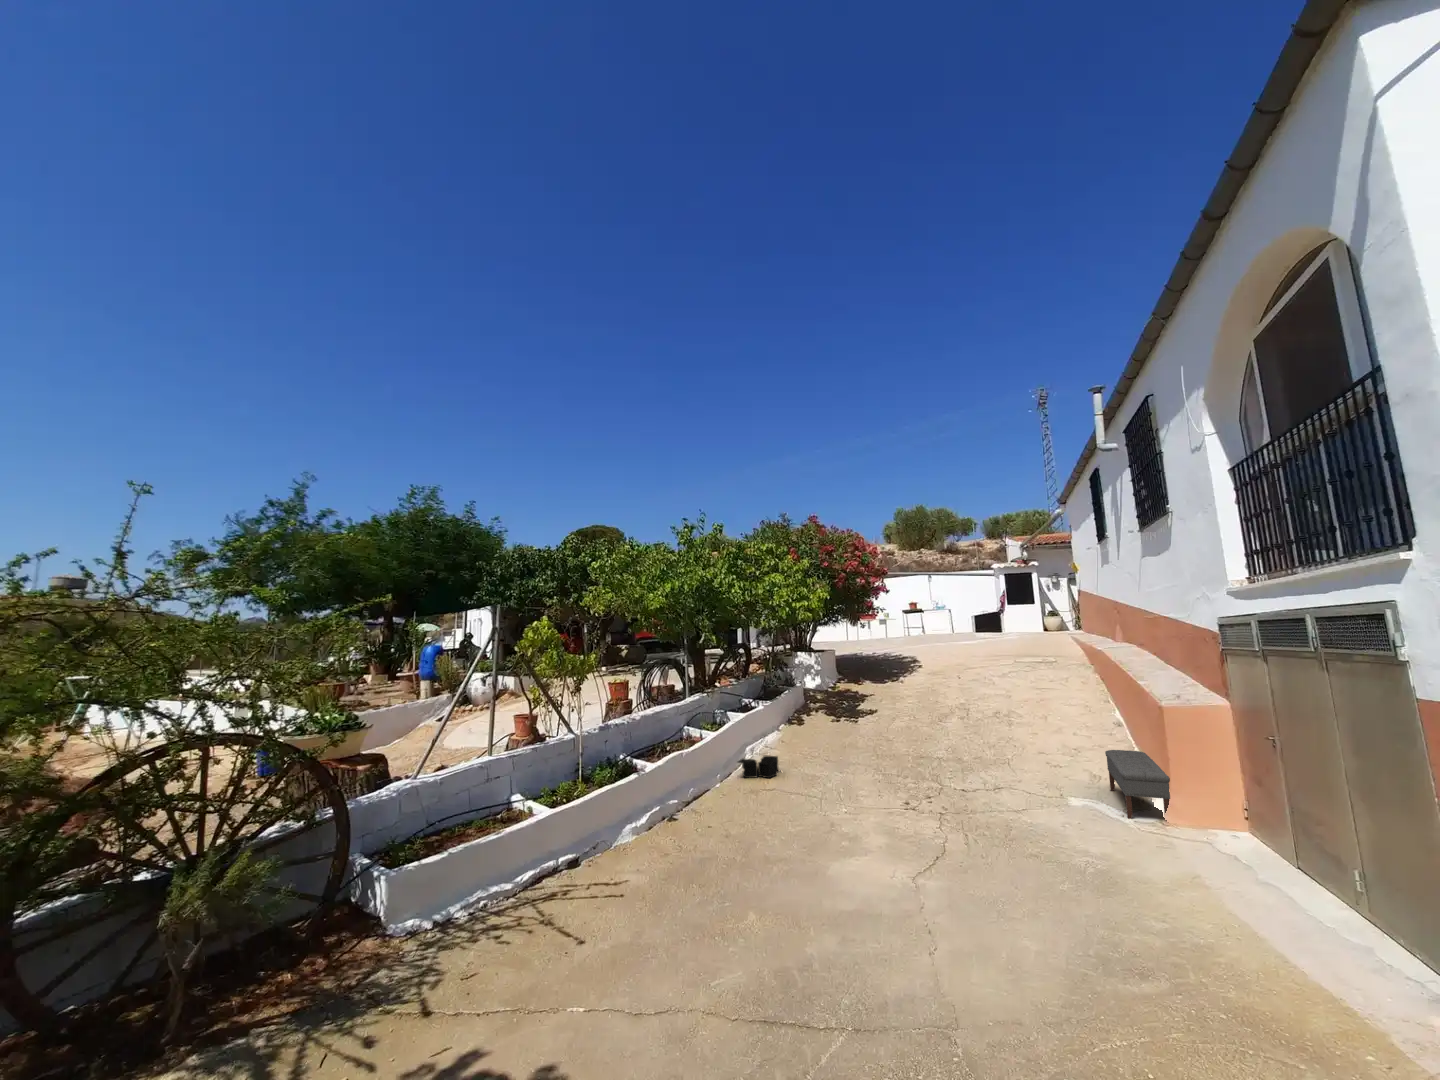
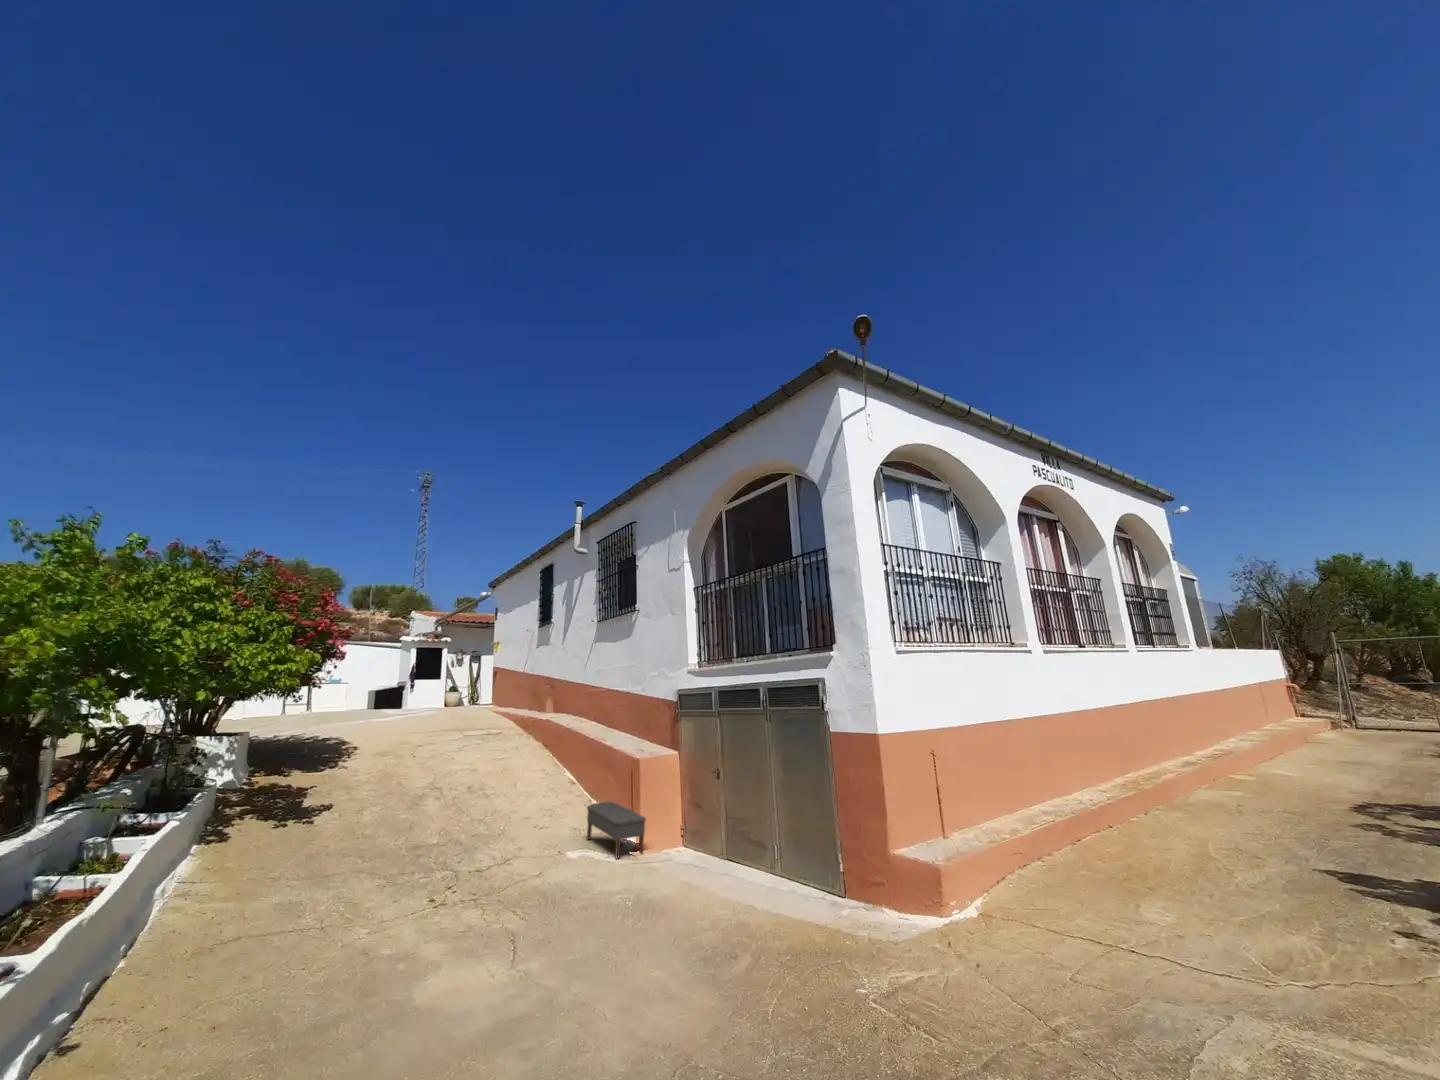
storage bin: present [738,756,778,778] -> none [149,891,226,938]

